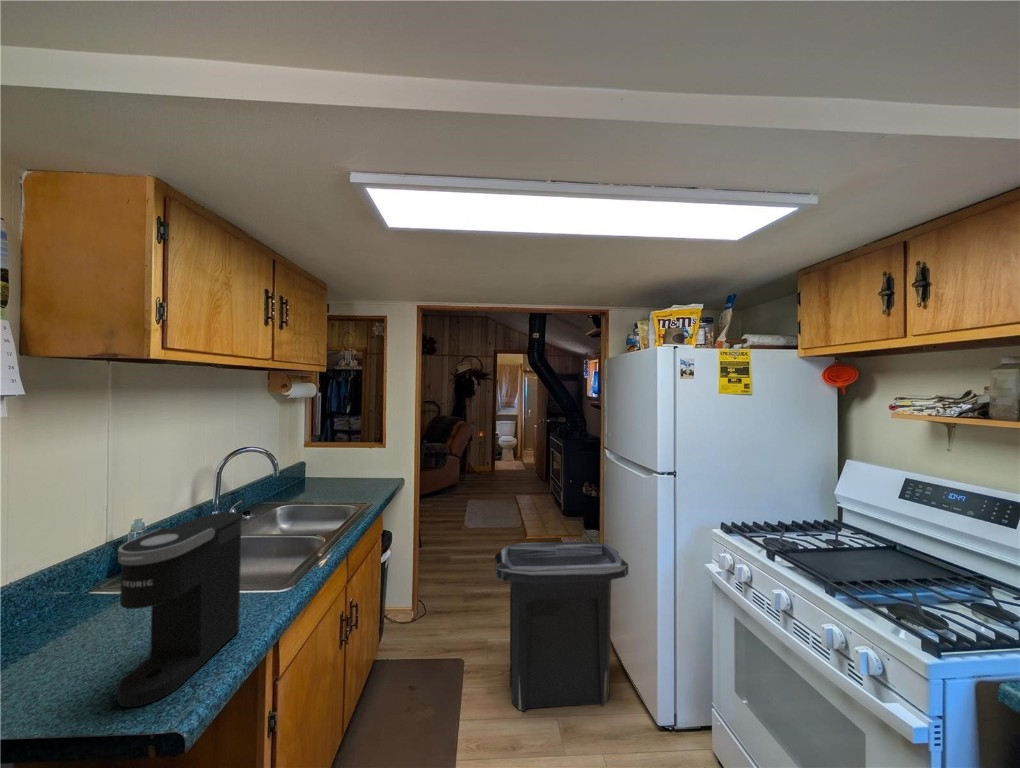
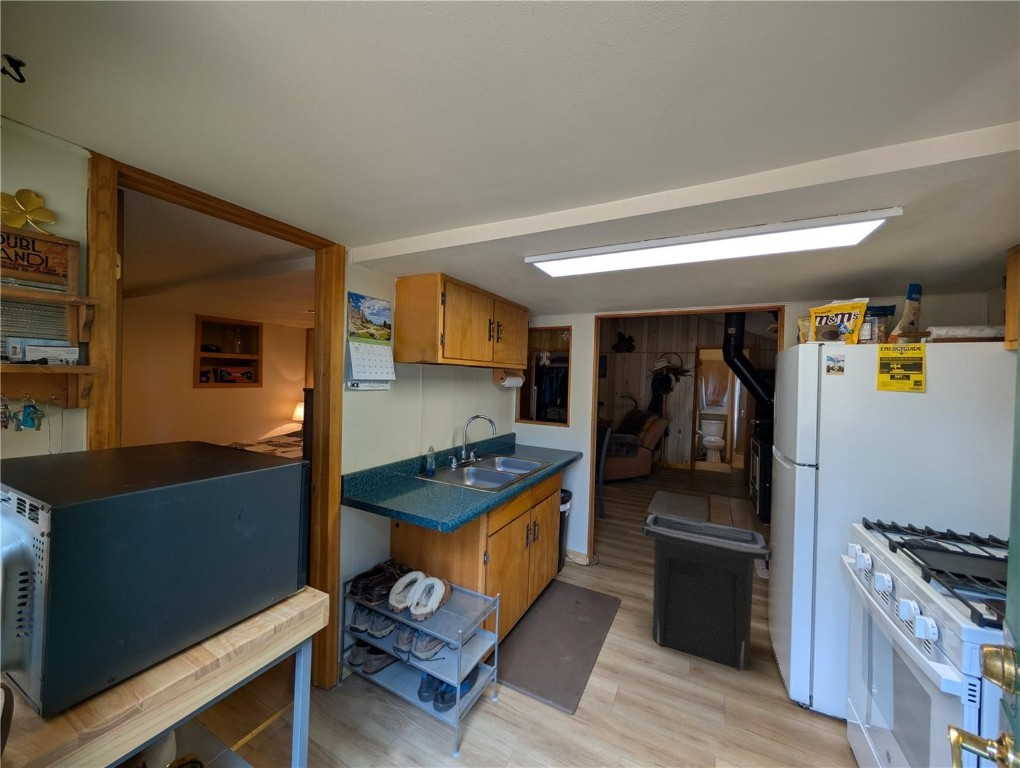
coffee maker: present [118,512,242,707] -> none [431,441,475,513]

